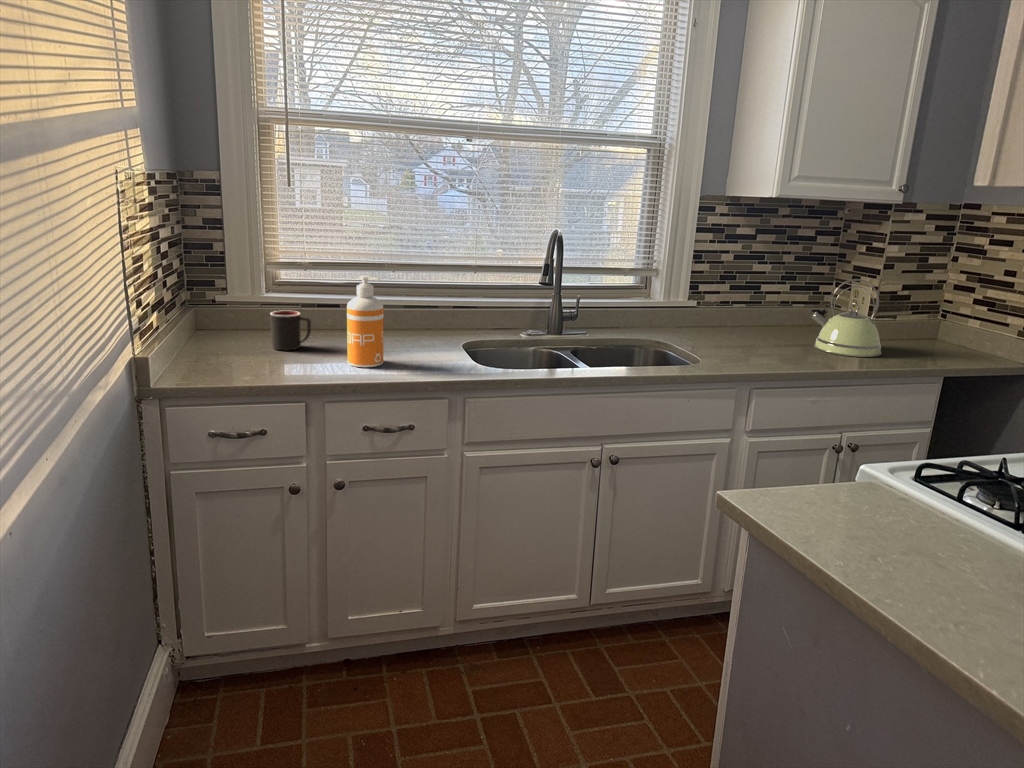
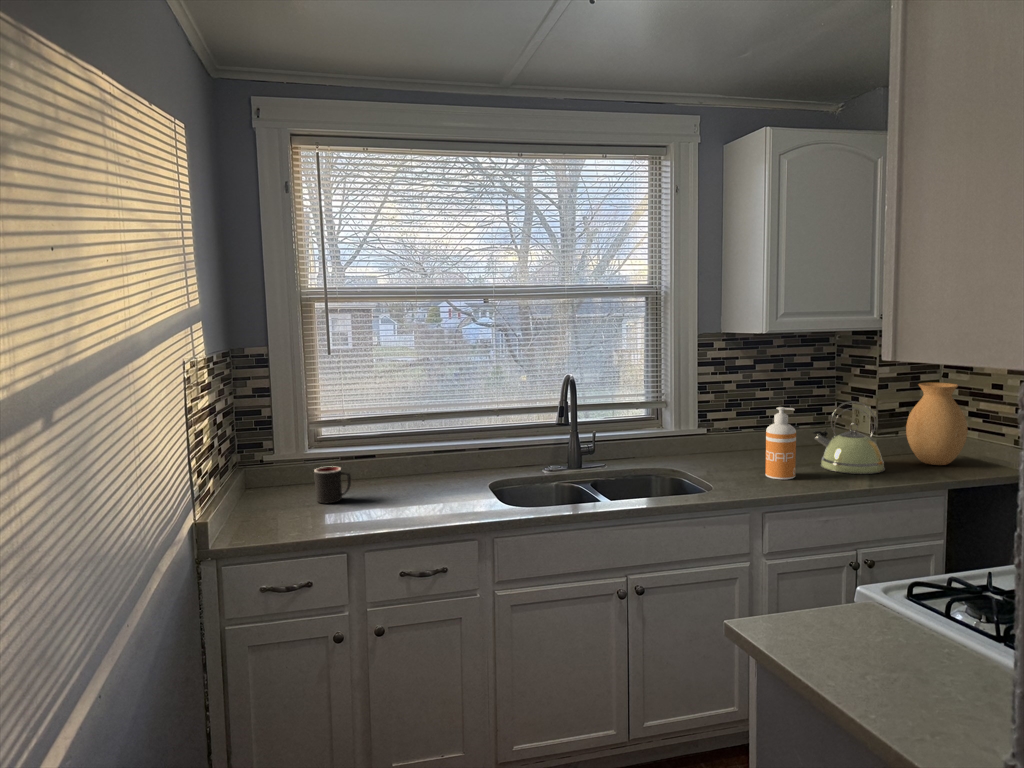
vase: none [908,265,973,353] -> present [906,383,967,465]
soap dispenser: present [347,276,383,367] -> present [766,407,796,480]

